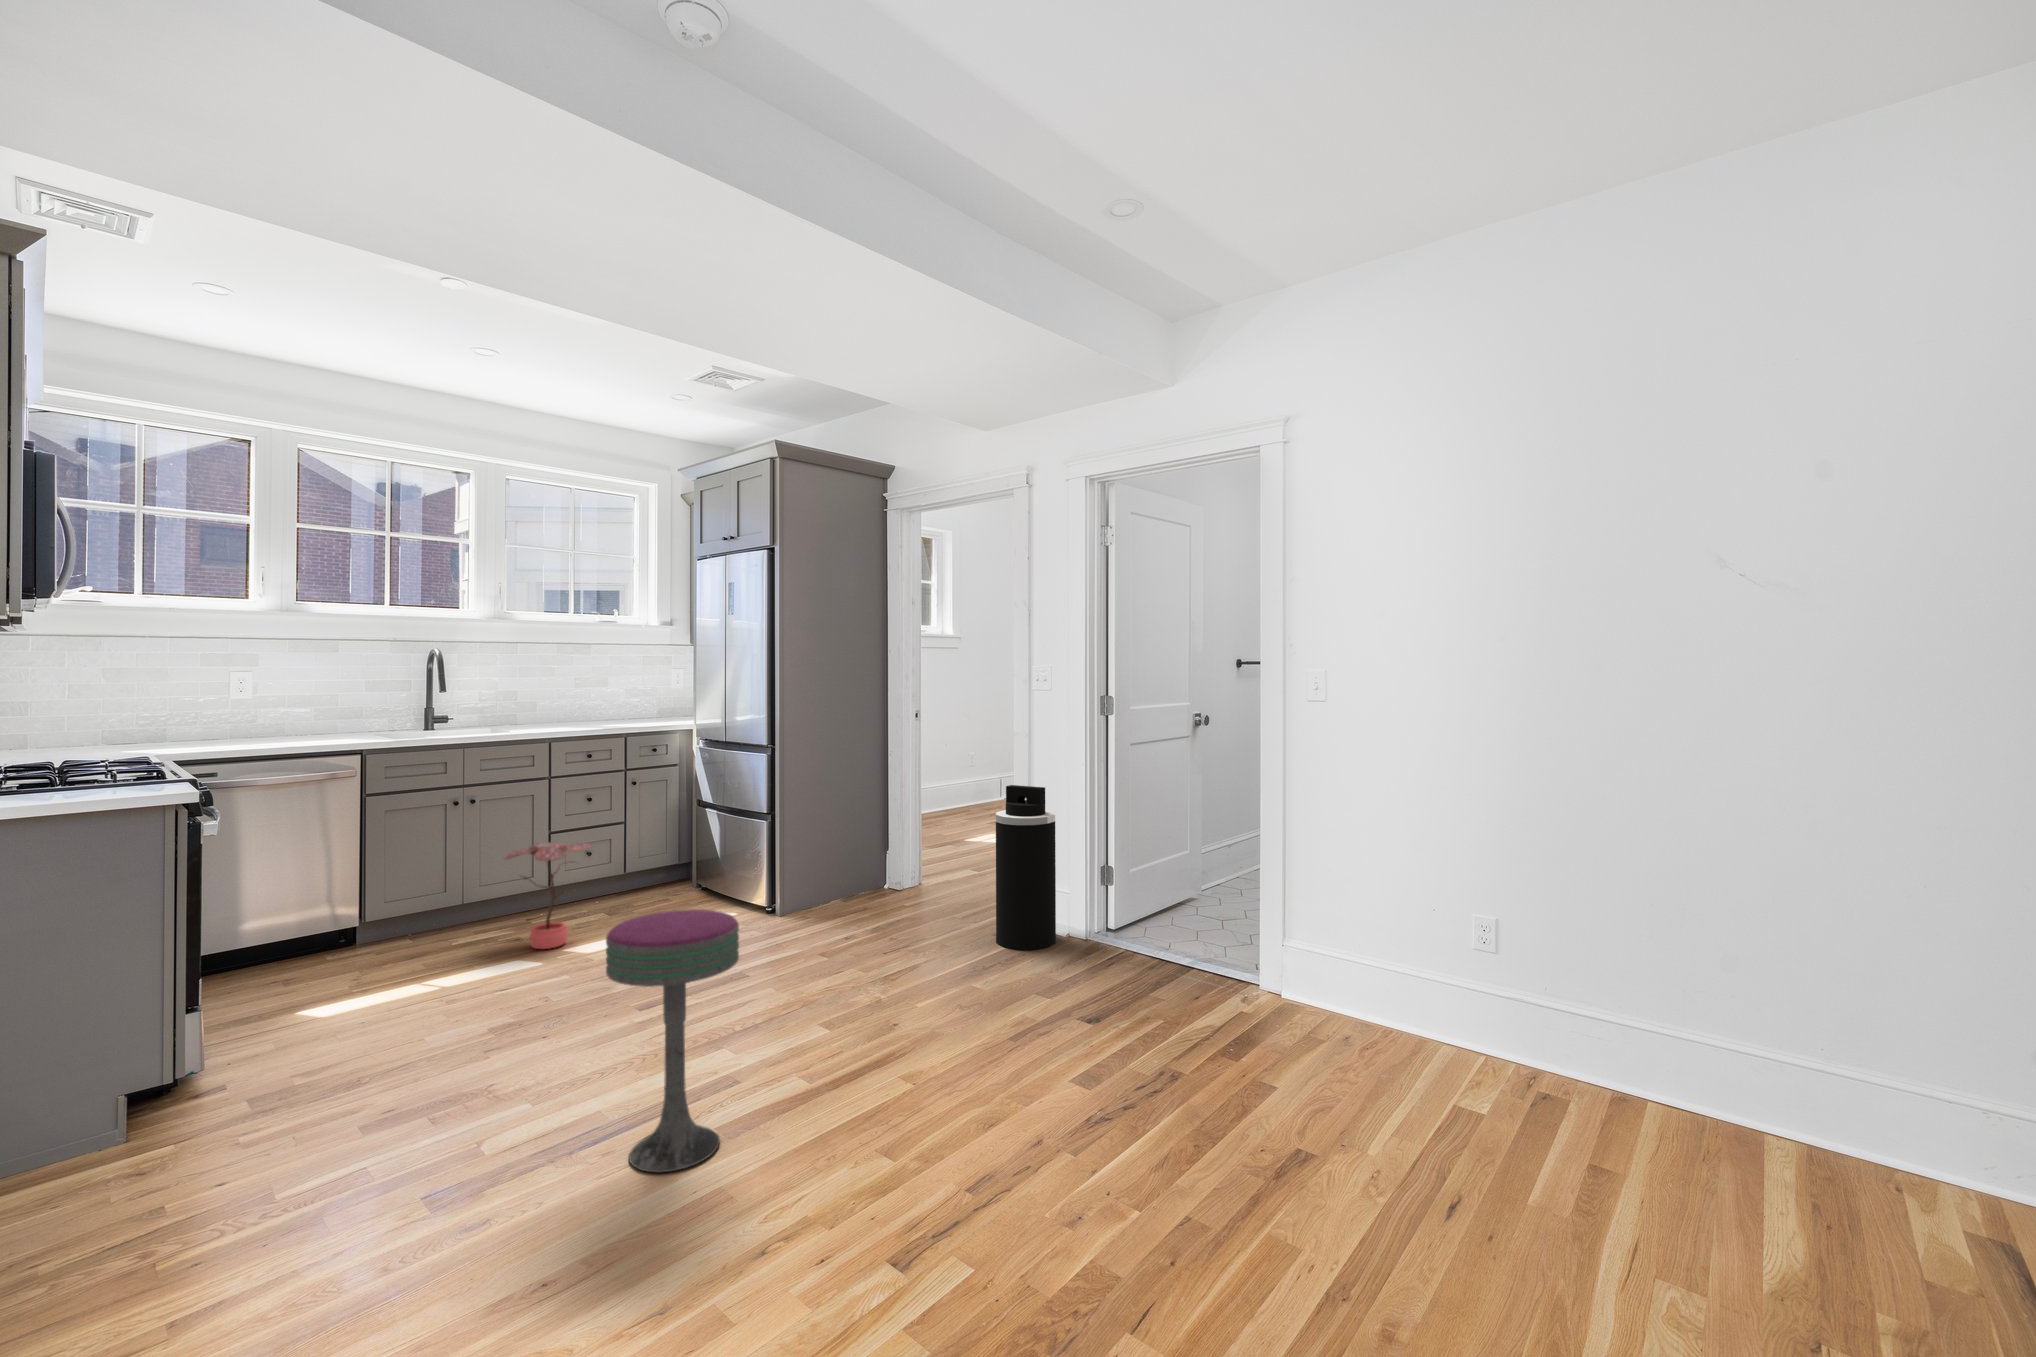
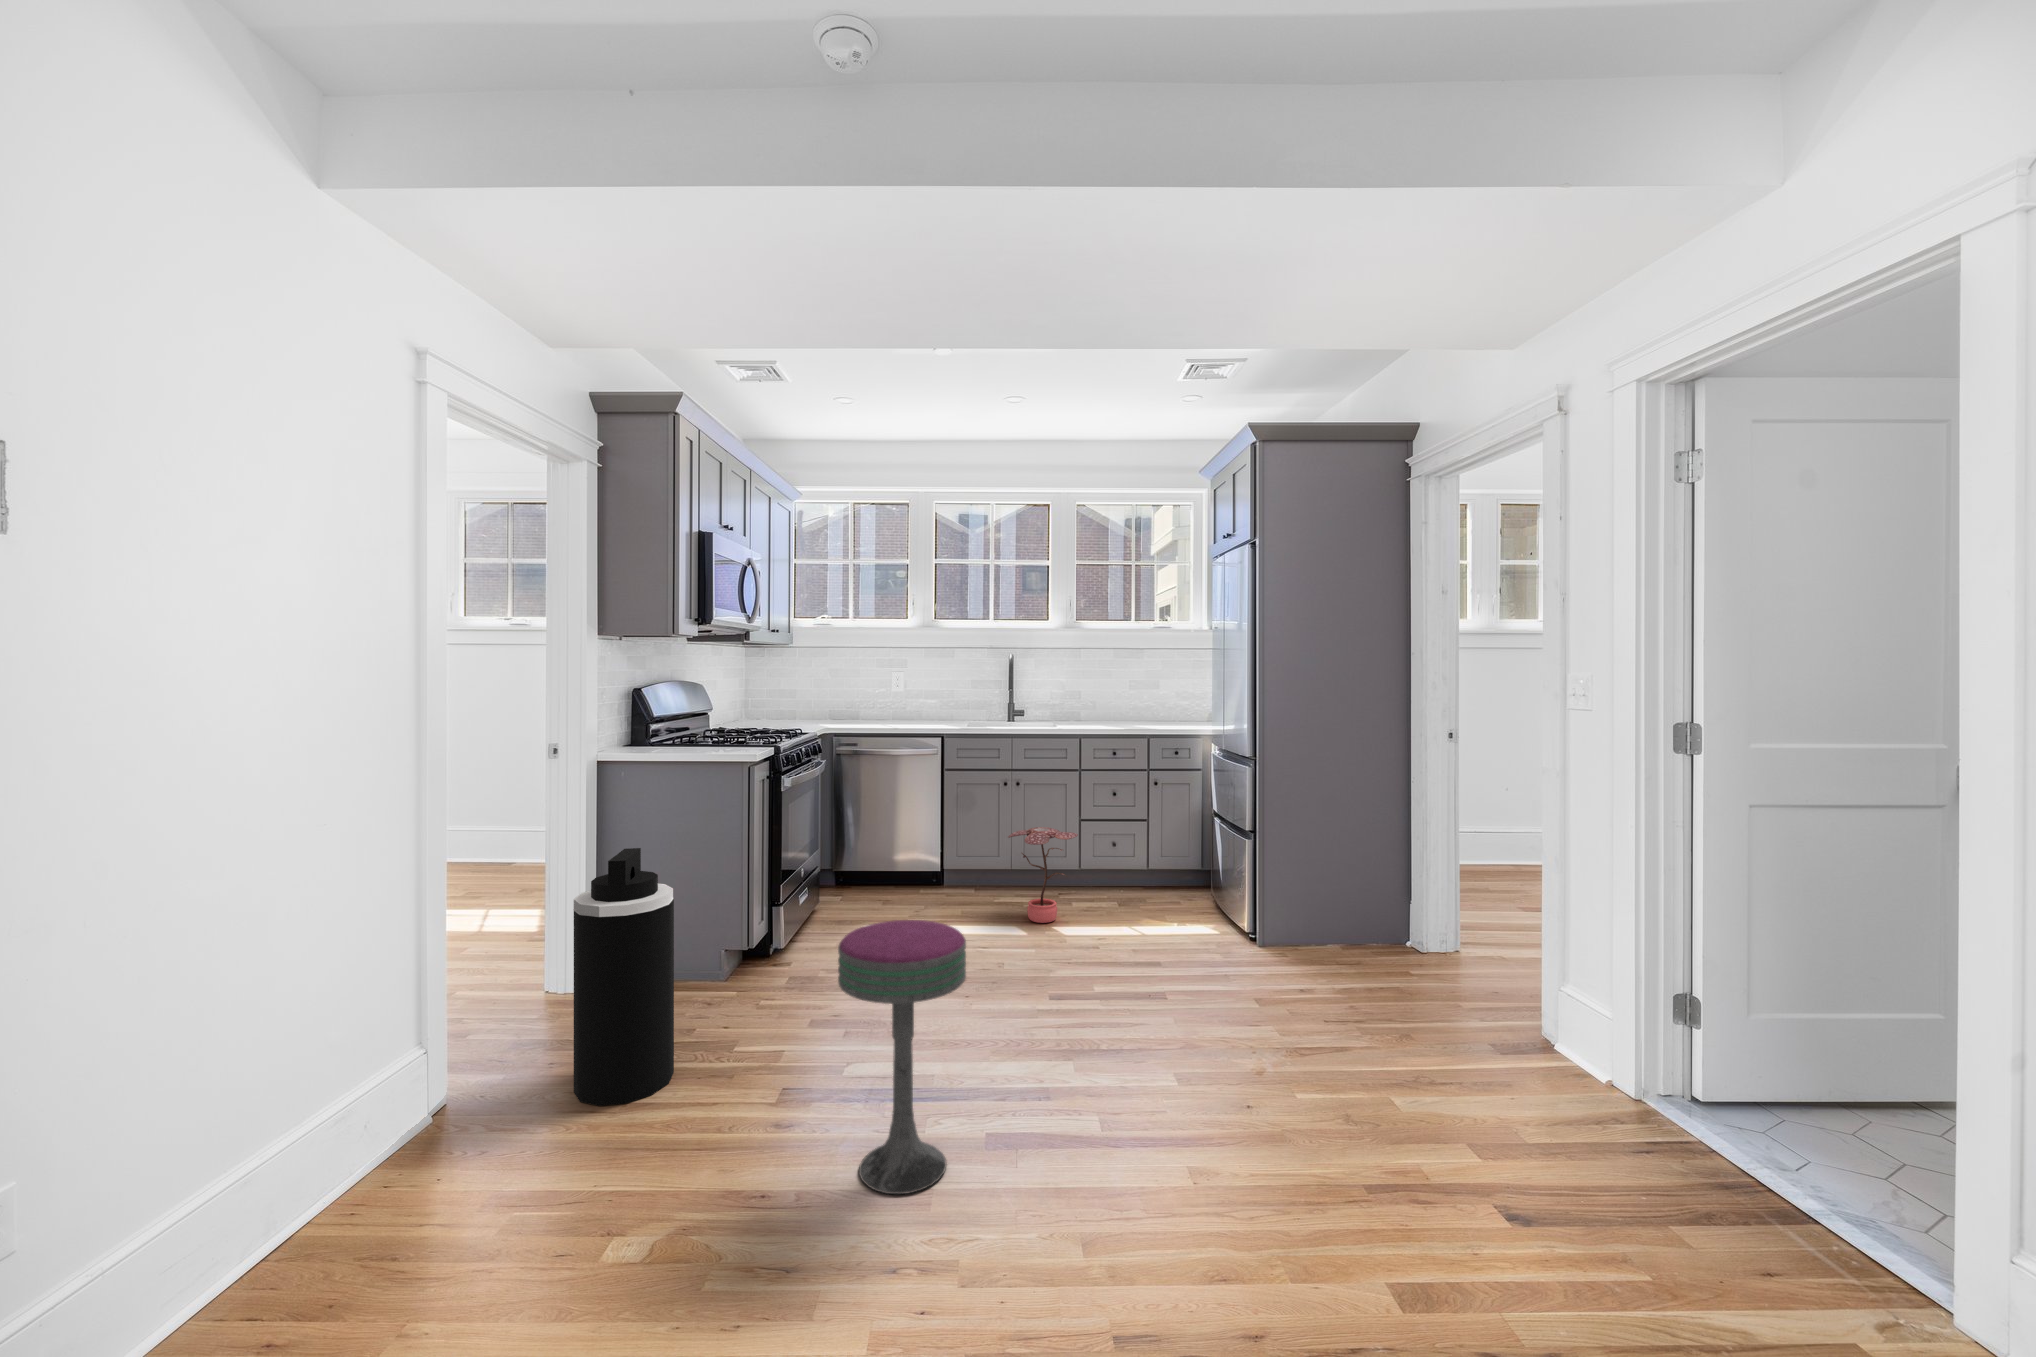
trash can: present [996,785,1056,950] -> present [573,848,674,1106]

